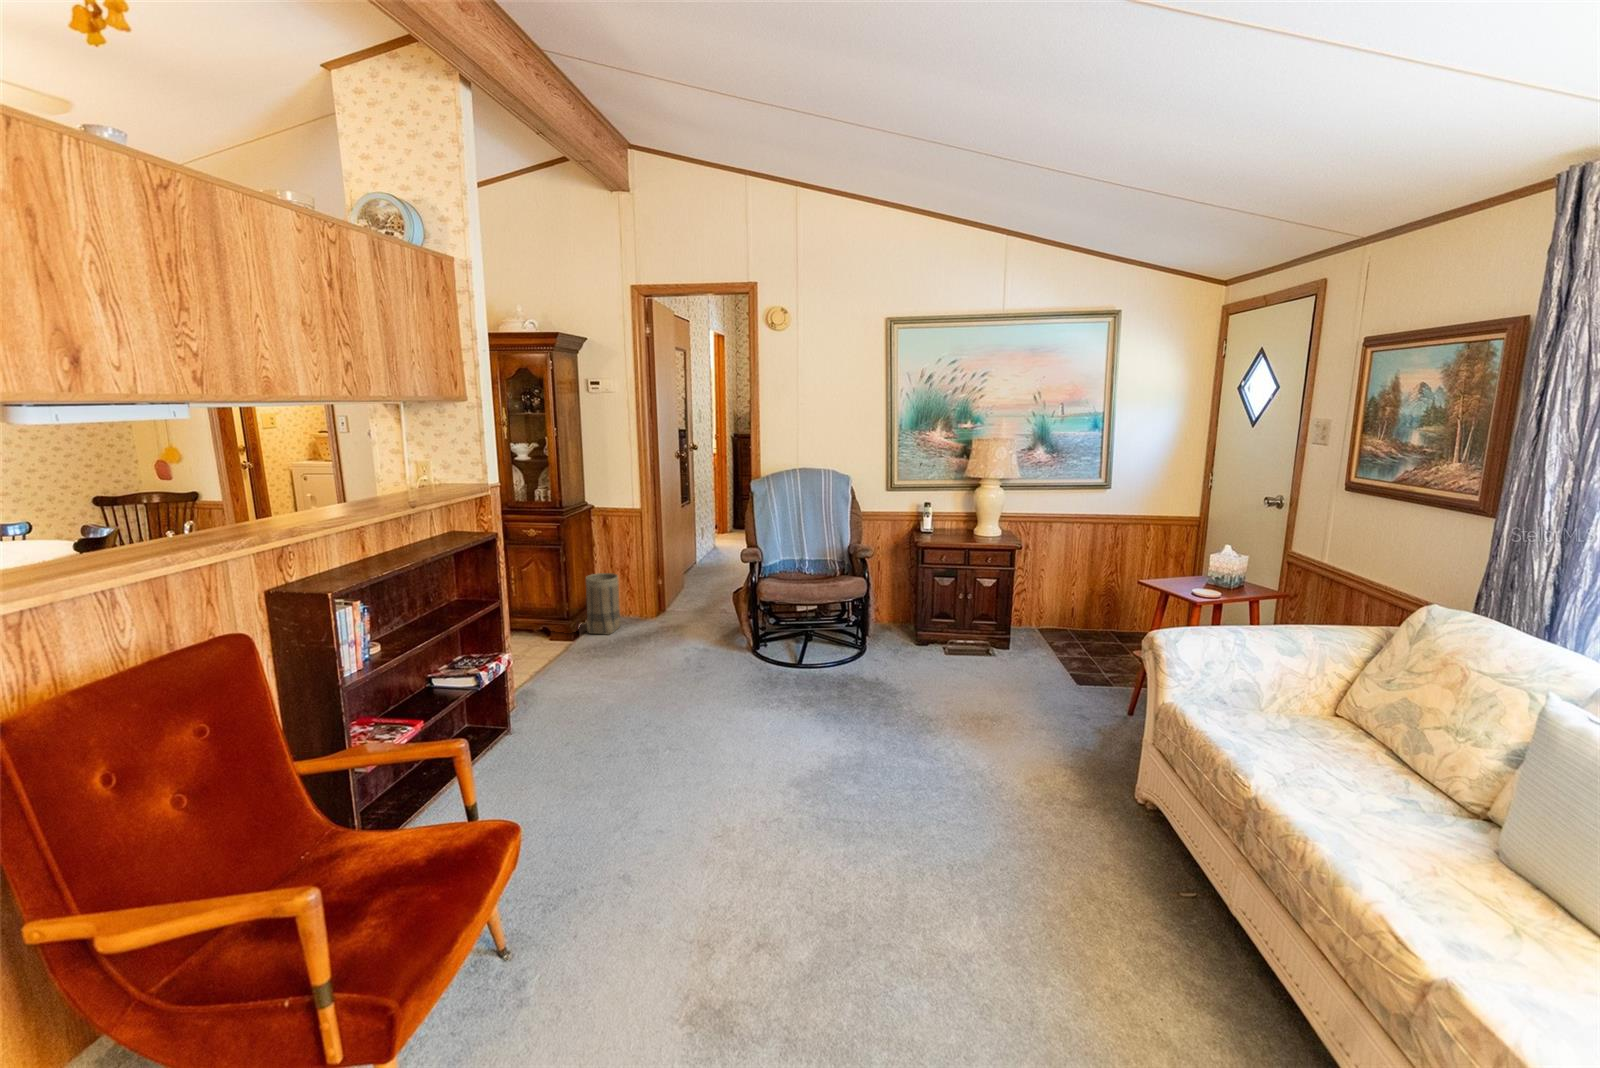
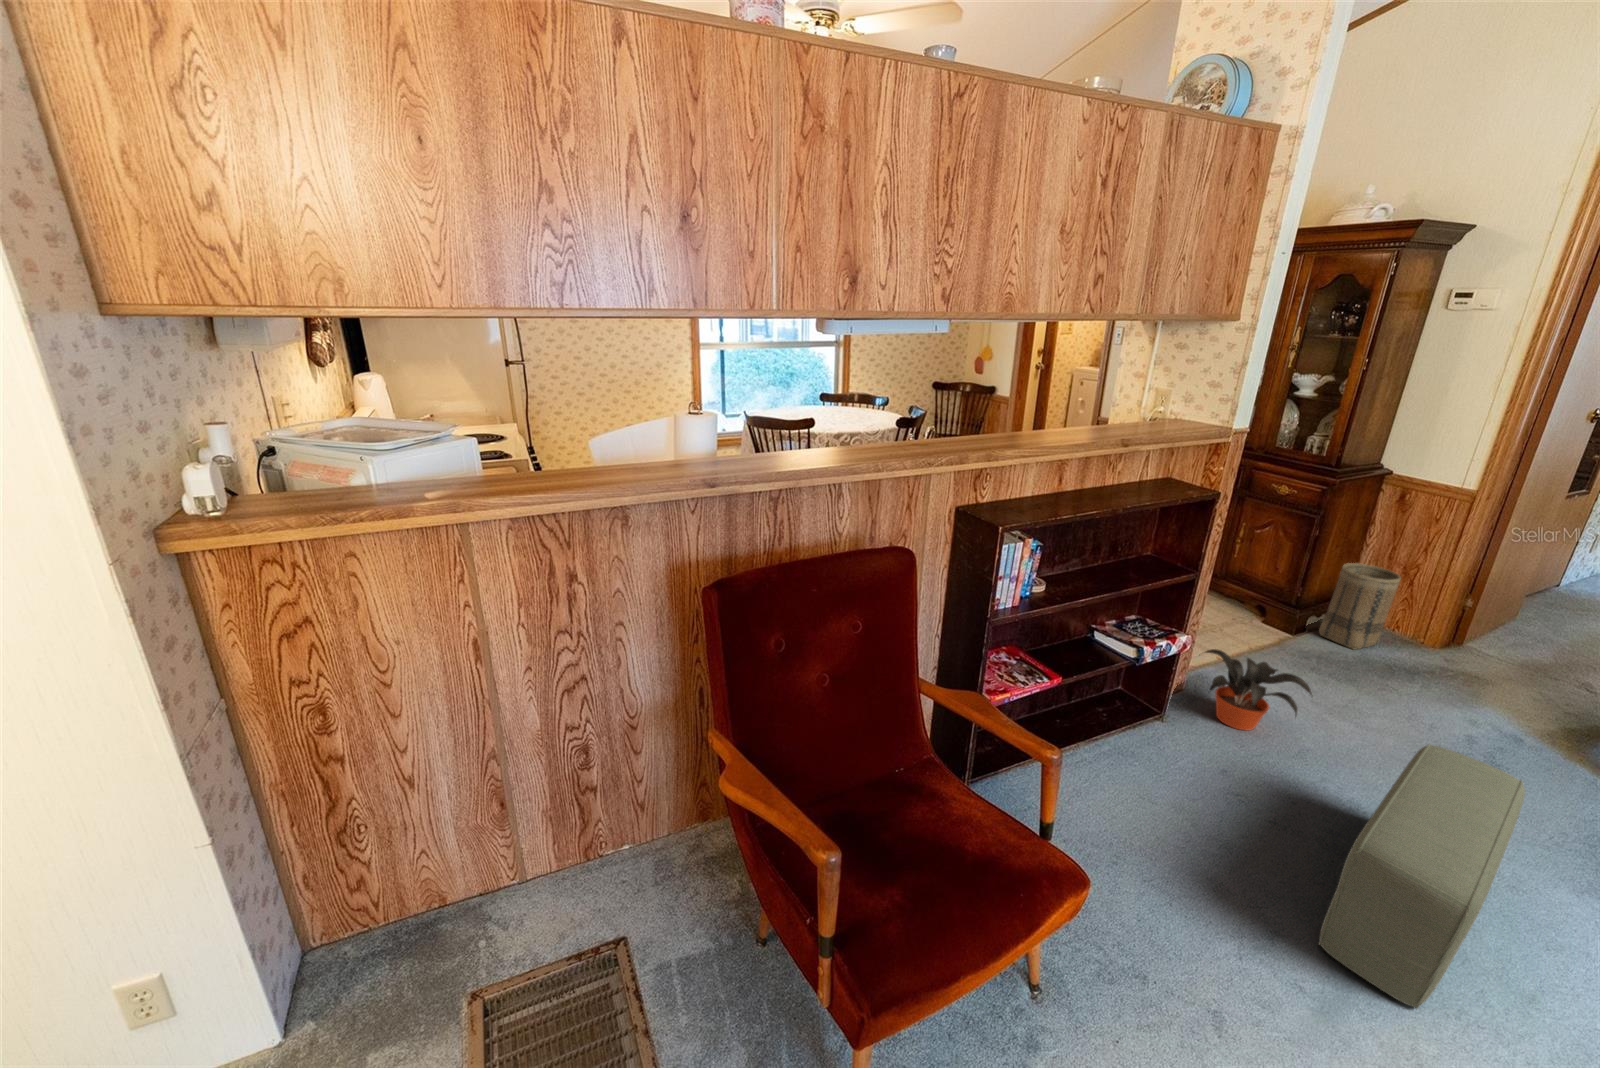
pouf: none [642,654,701,797] -> present [1319,744,1525,1009]
potted plant: none [520,655,598,713] -> present [1205,649,1312,730]

